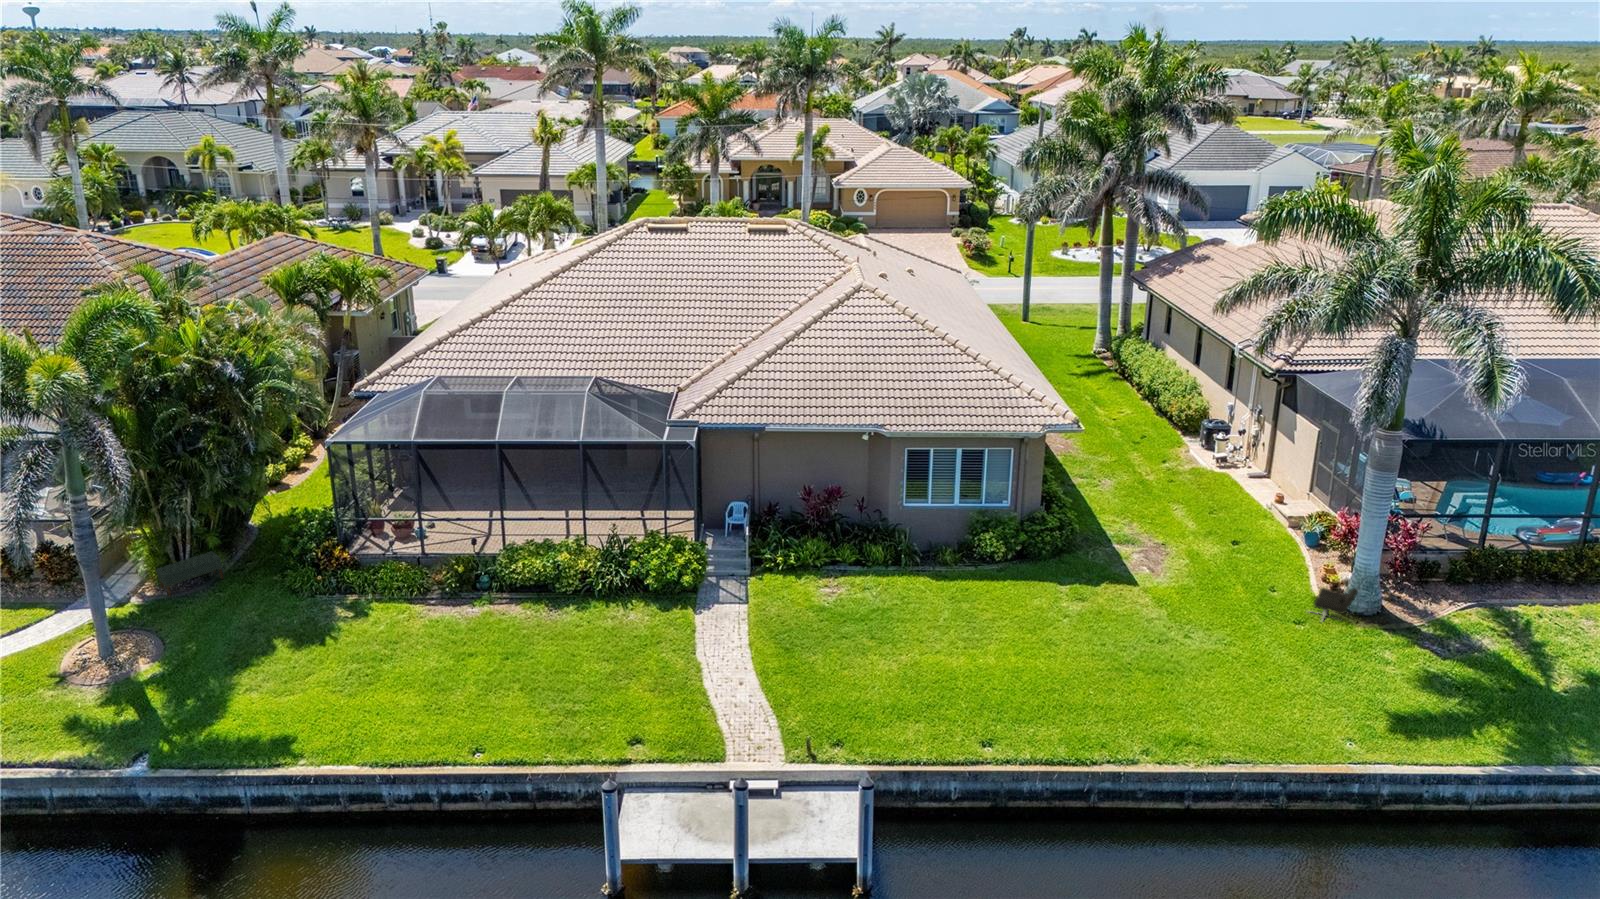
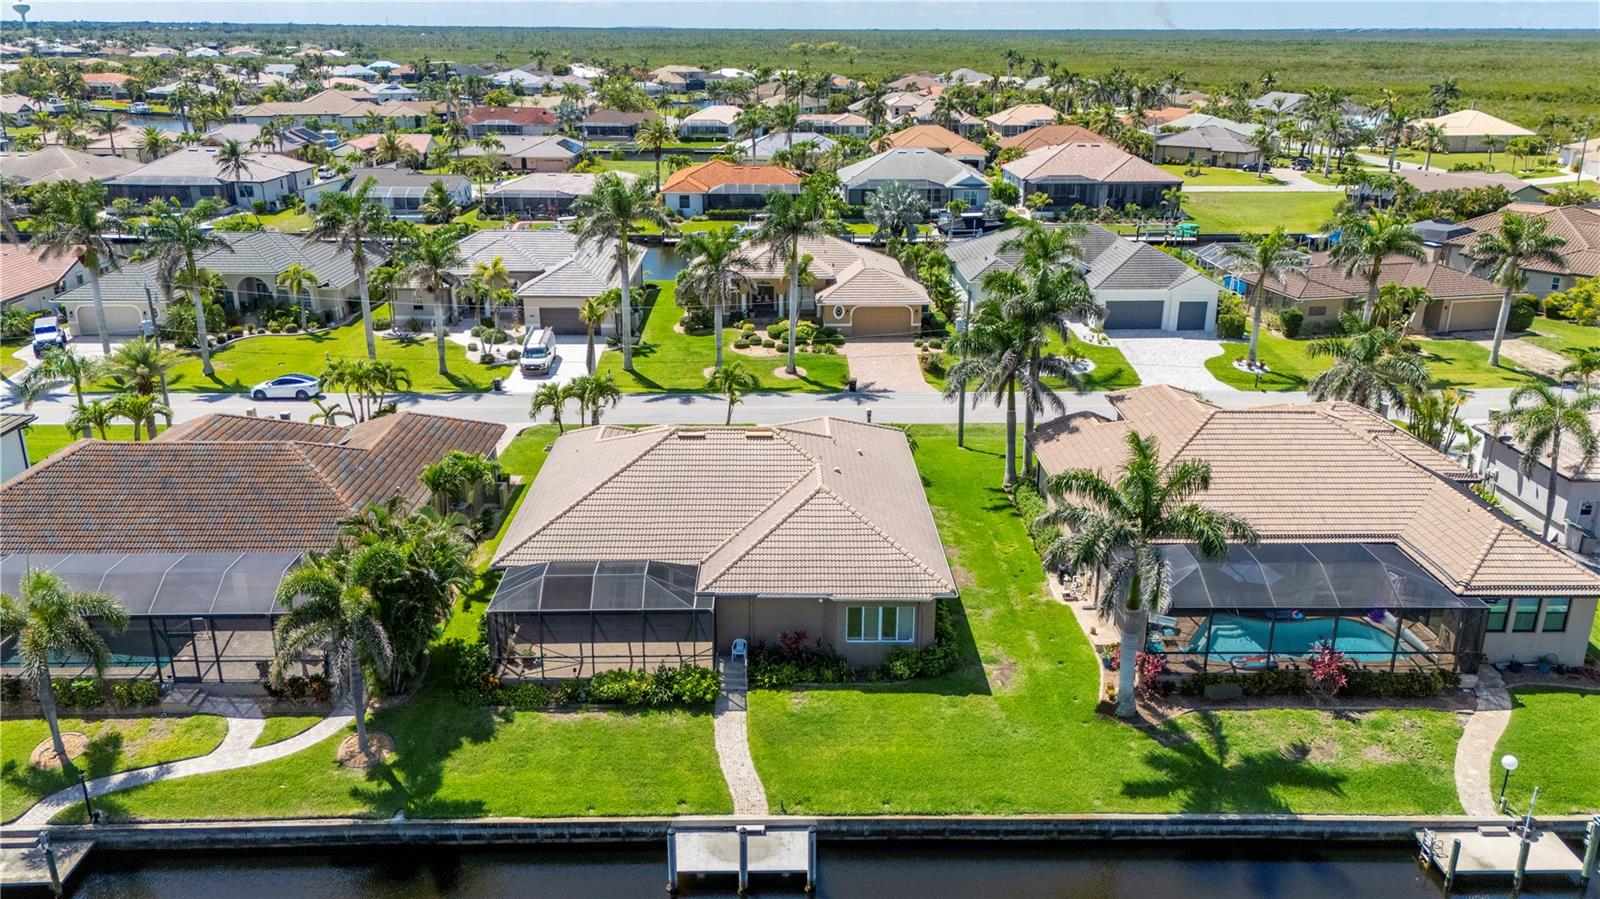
bench: present [156,552,223,596] -> present [1204,683,1243,704]

